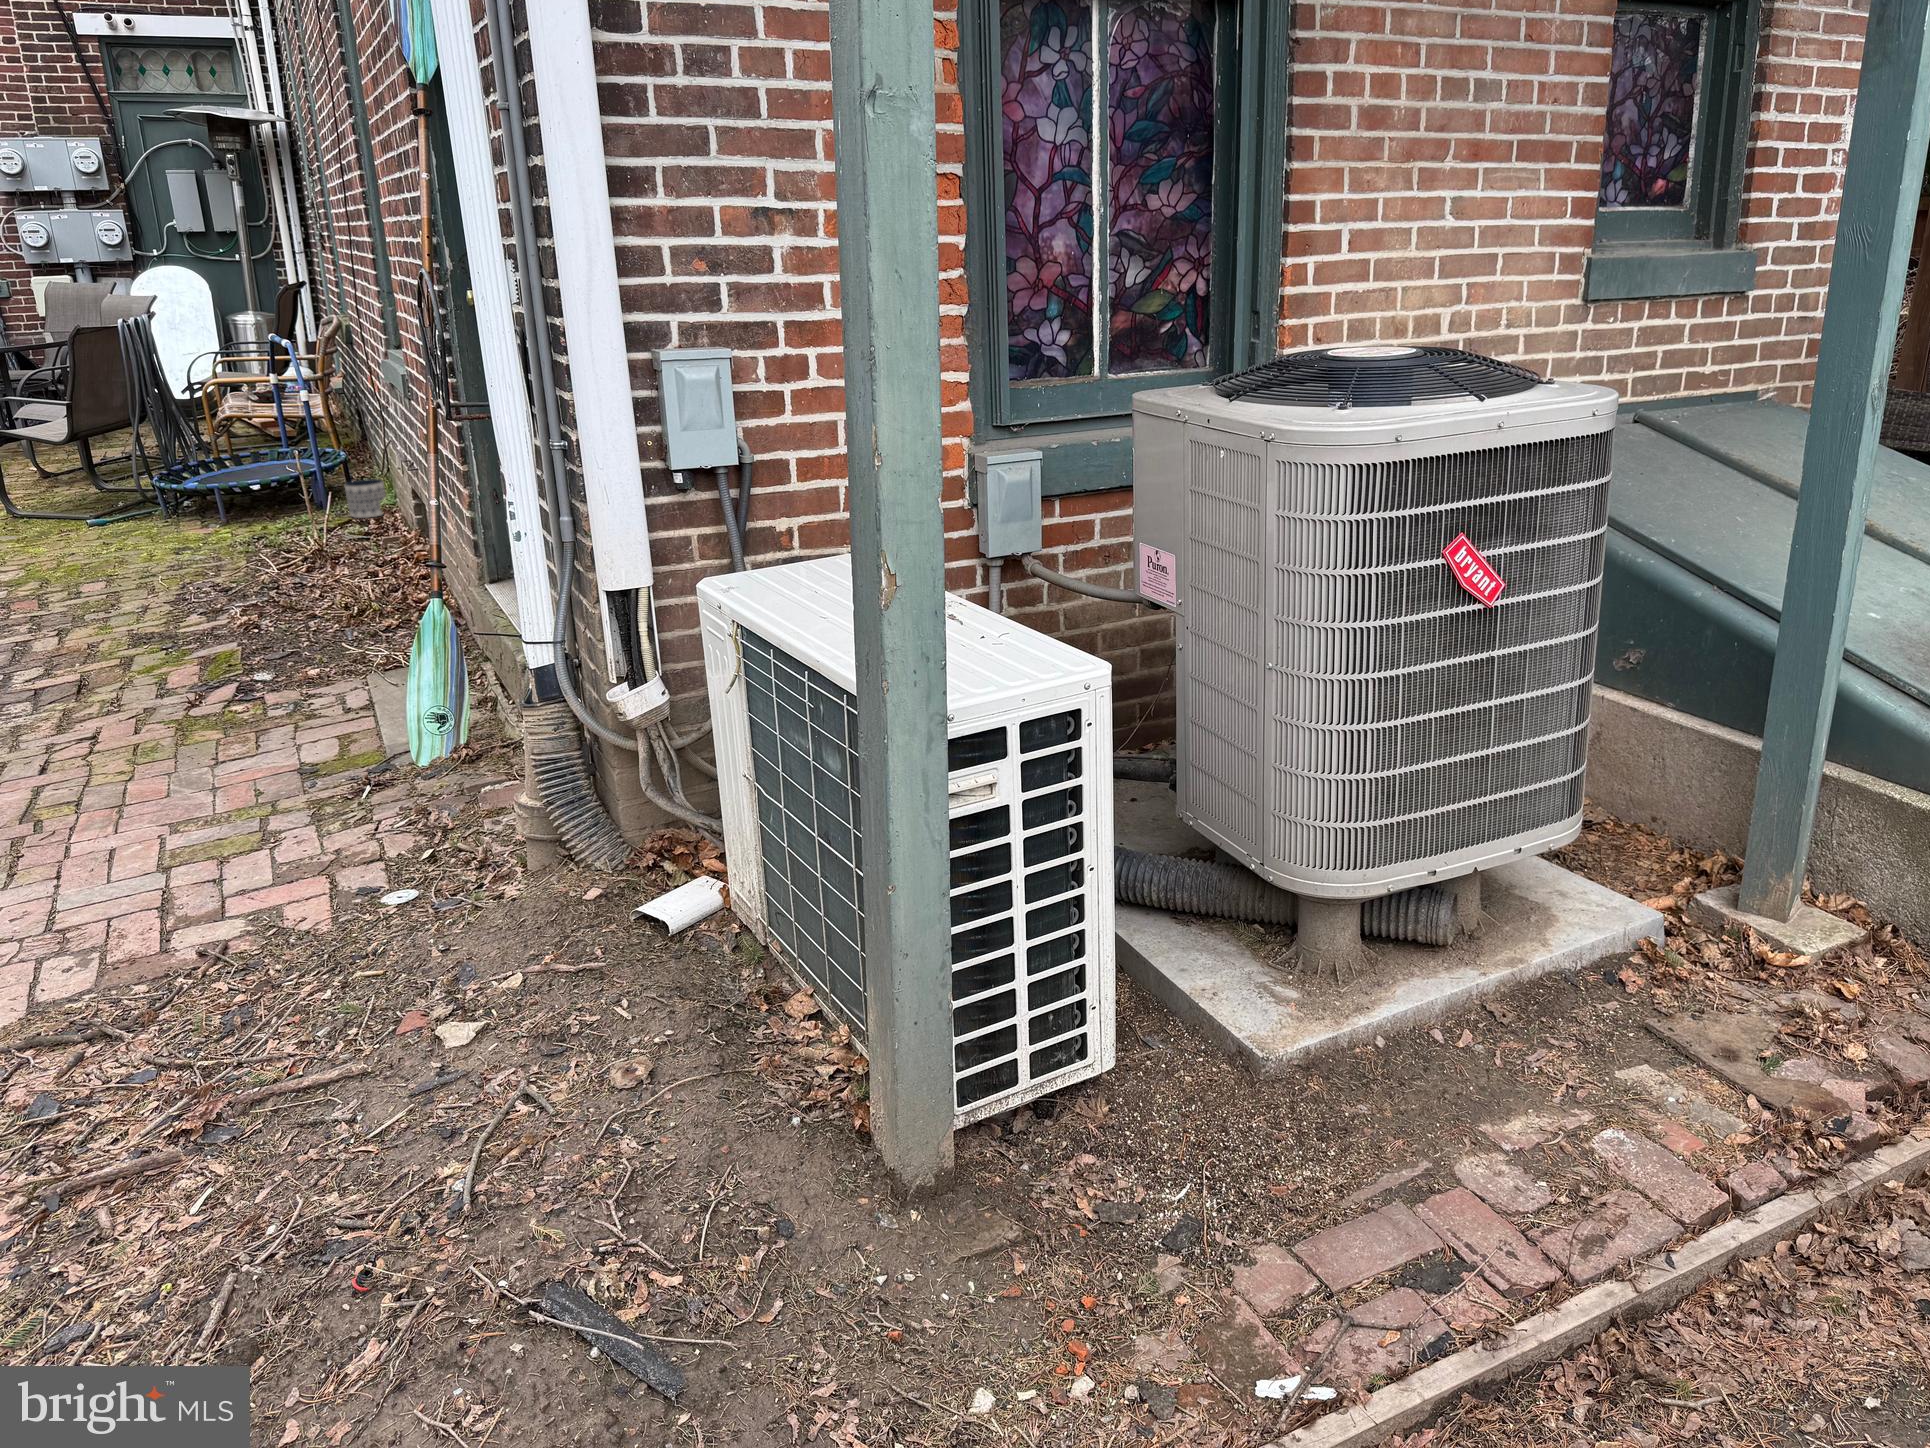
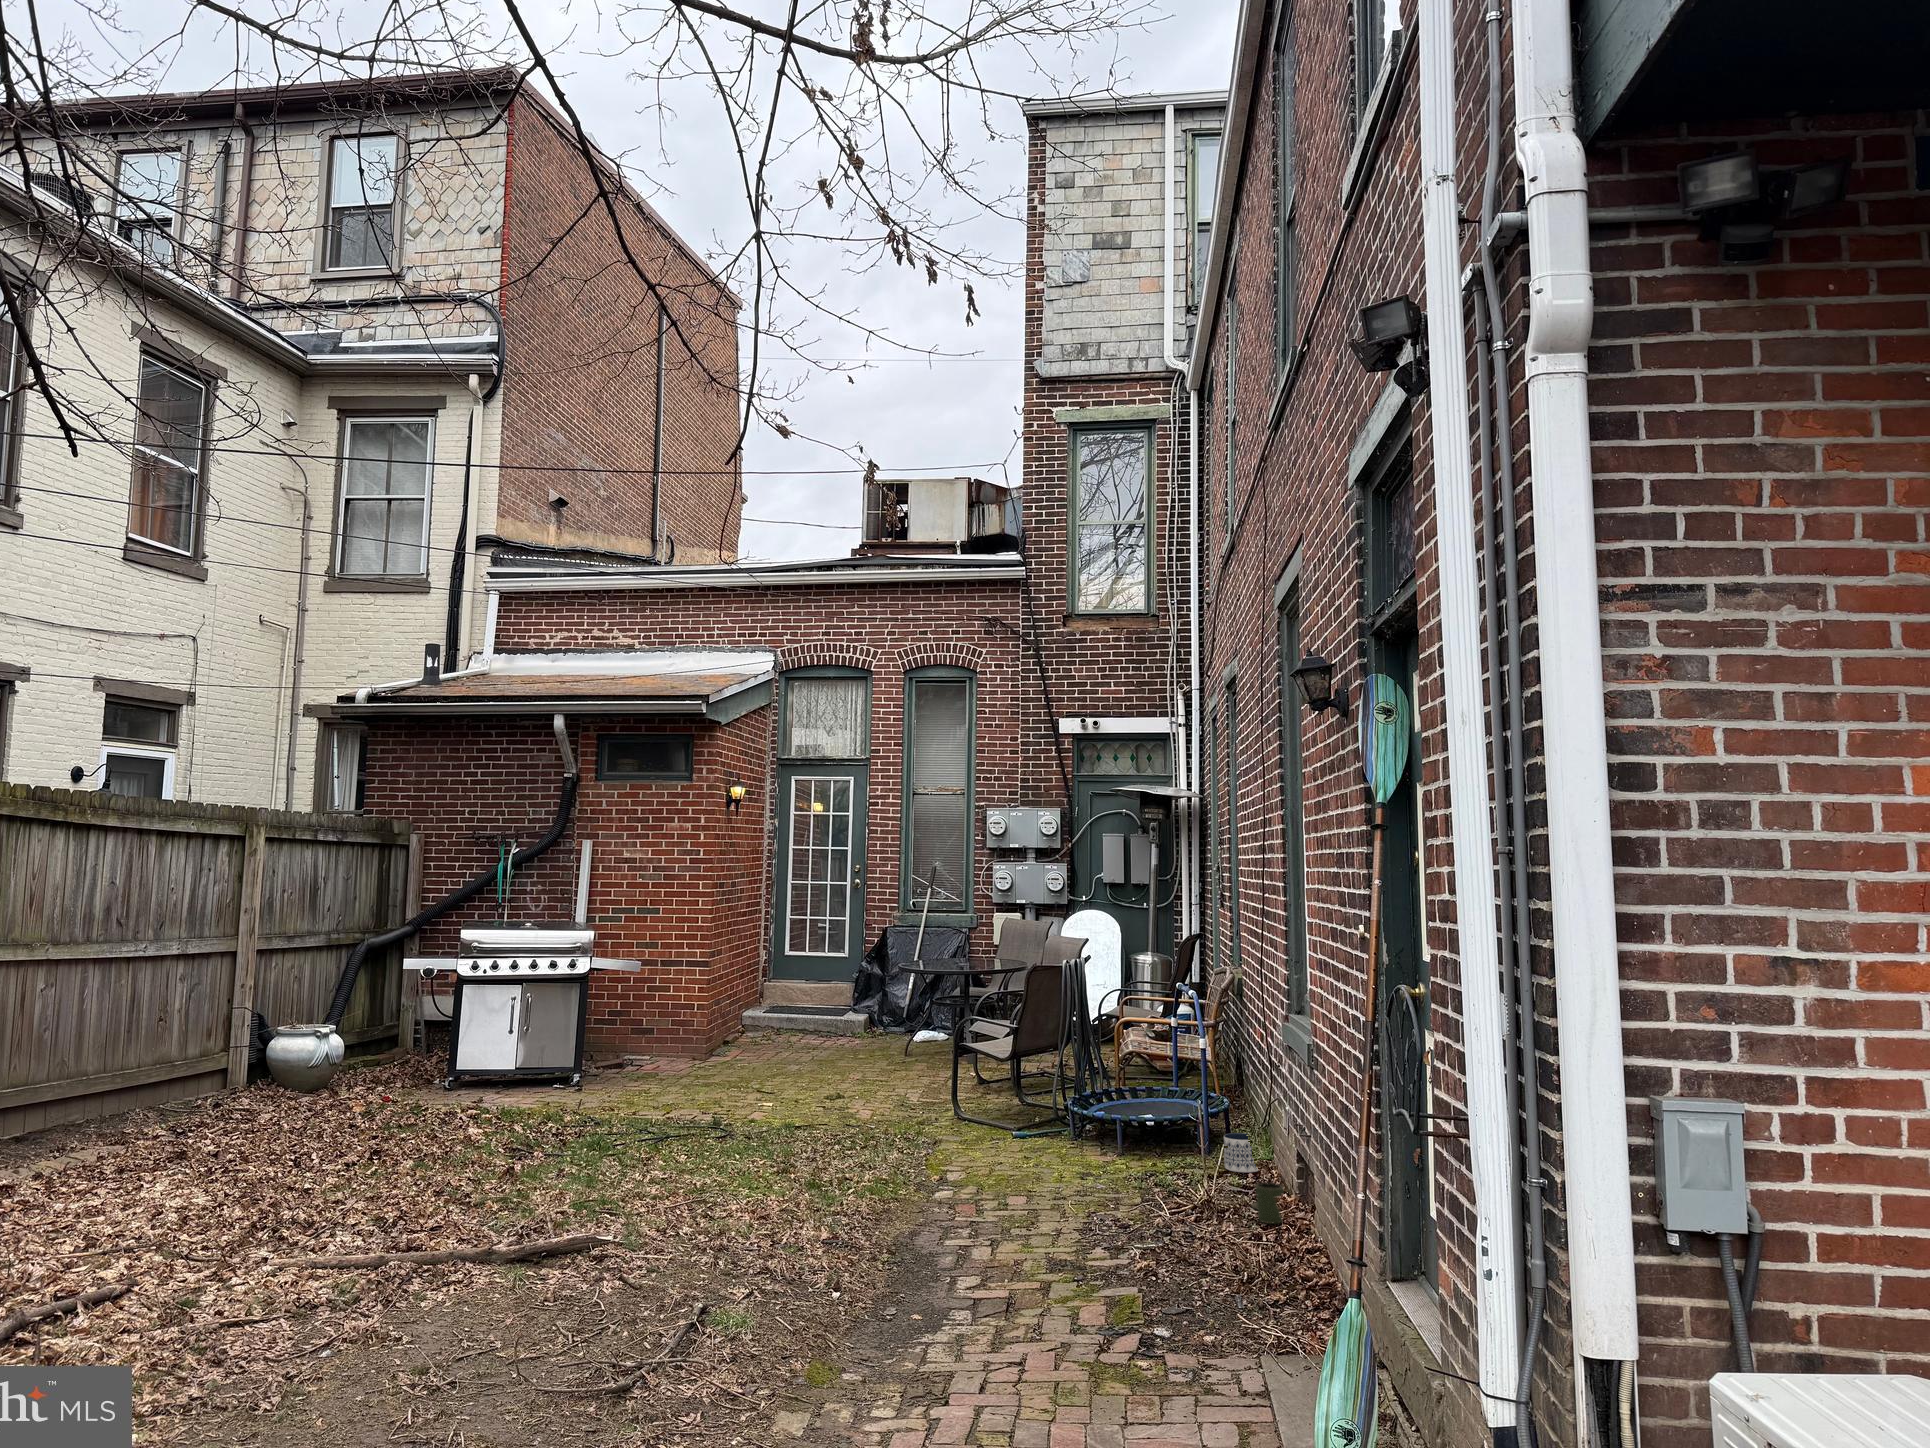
trash can: none [373,520,407,559] -> present [1252,1183,1284,1224]

